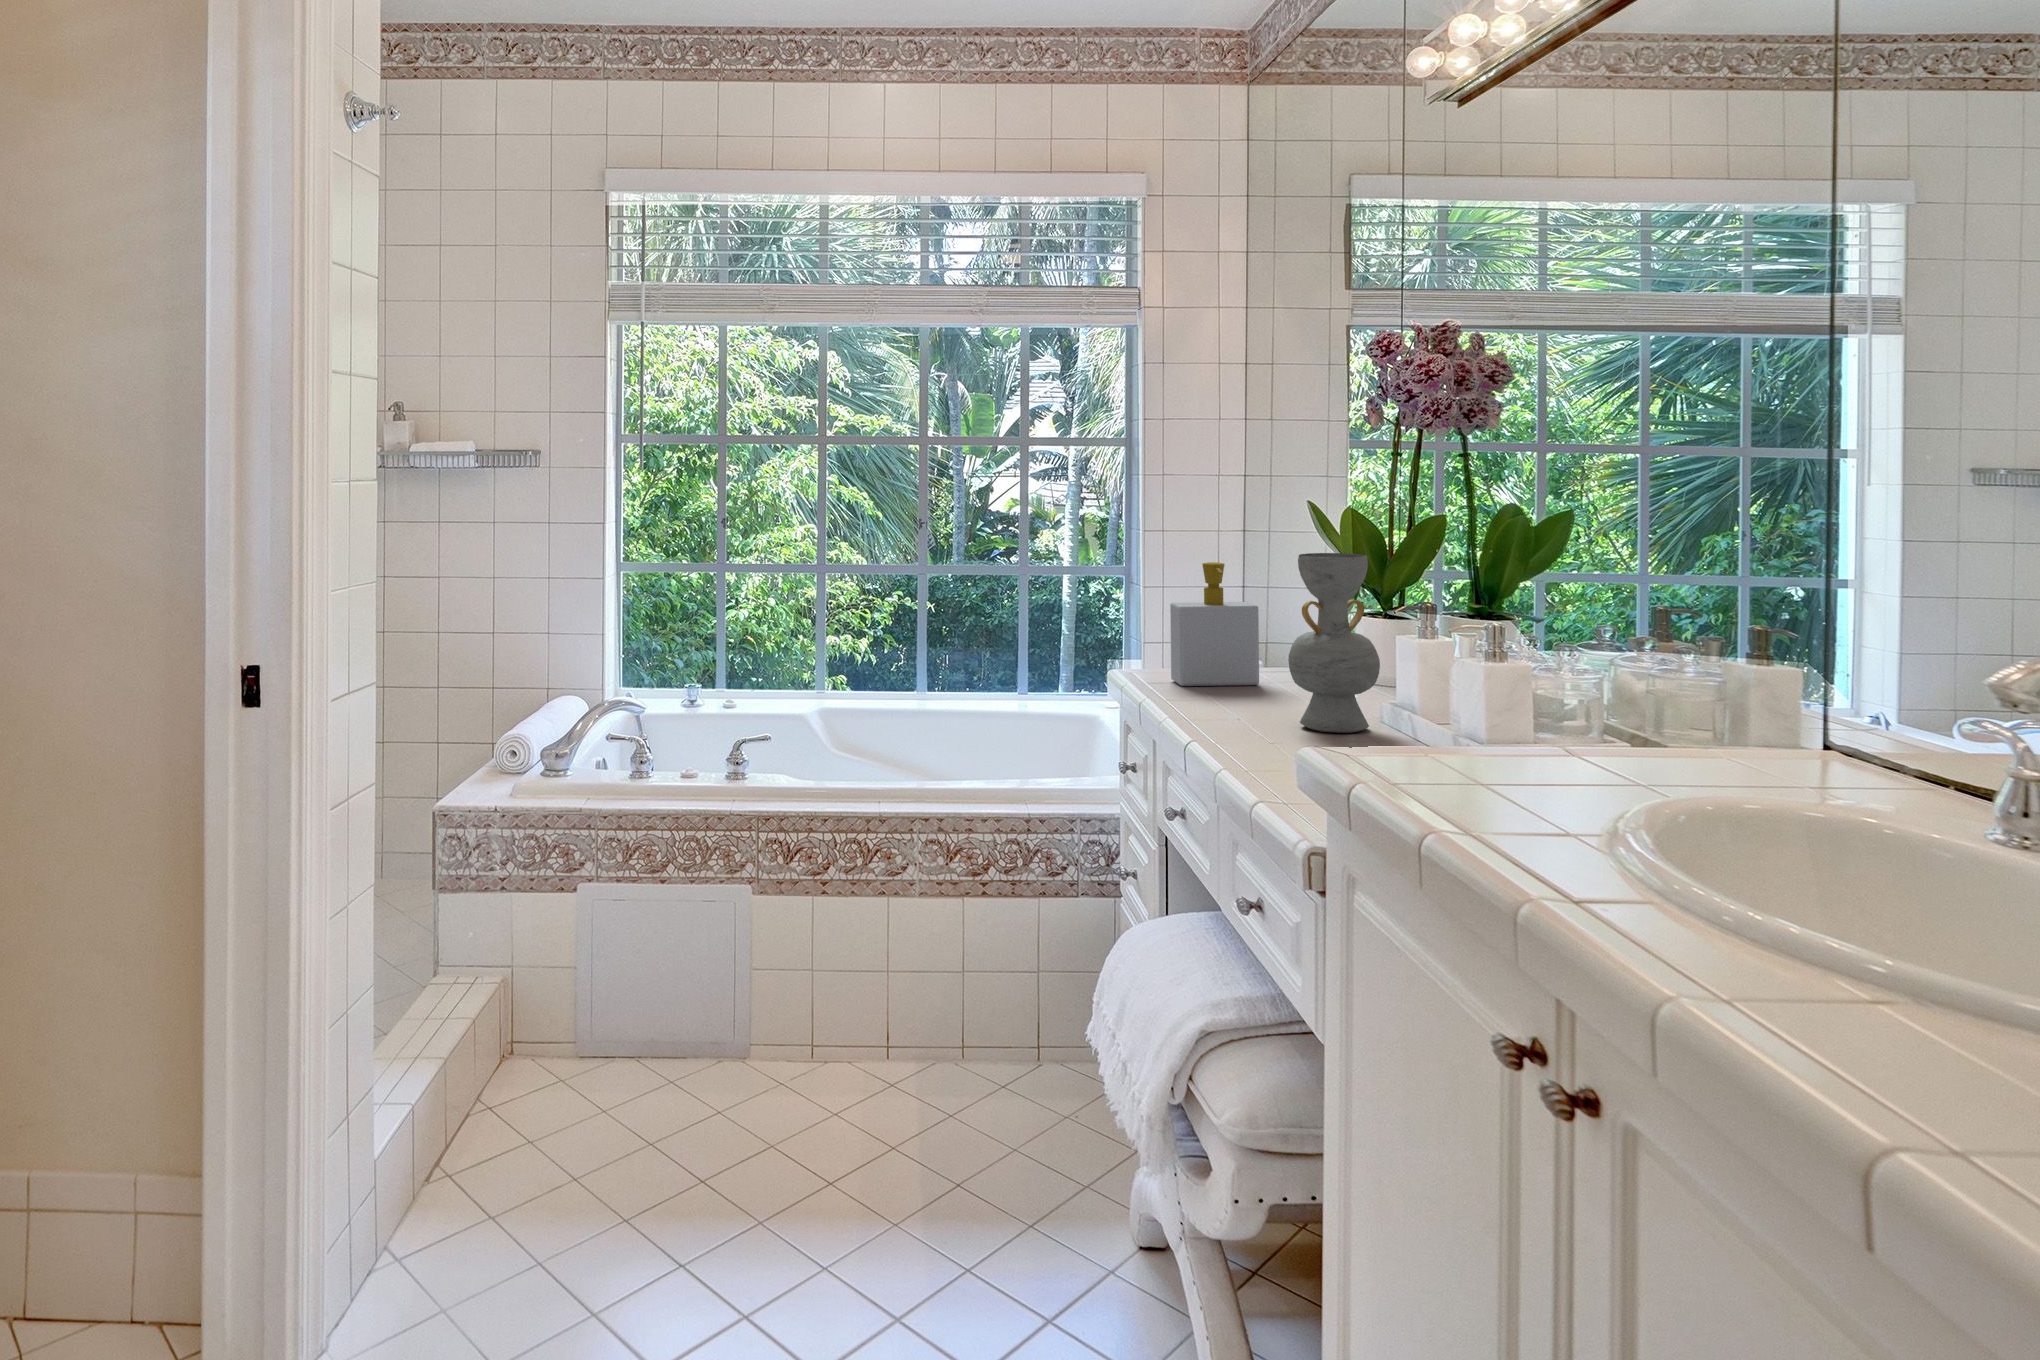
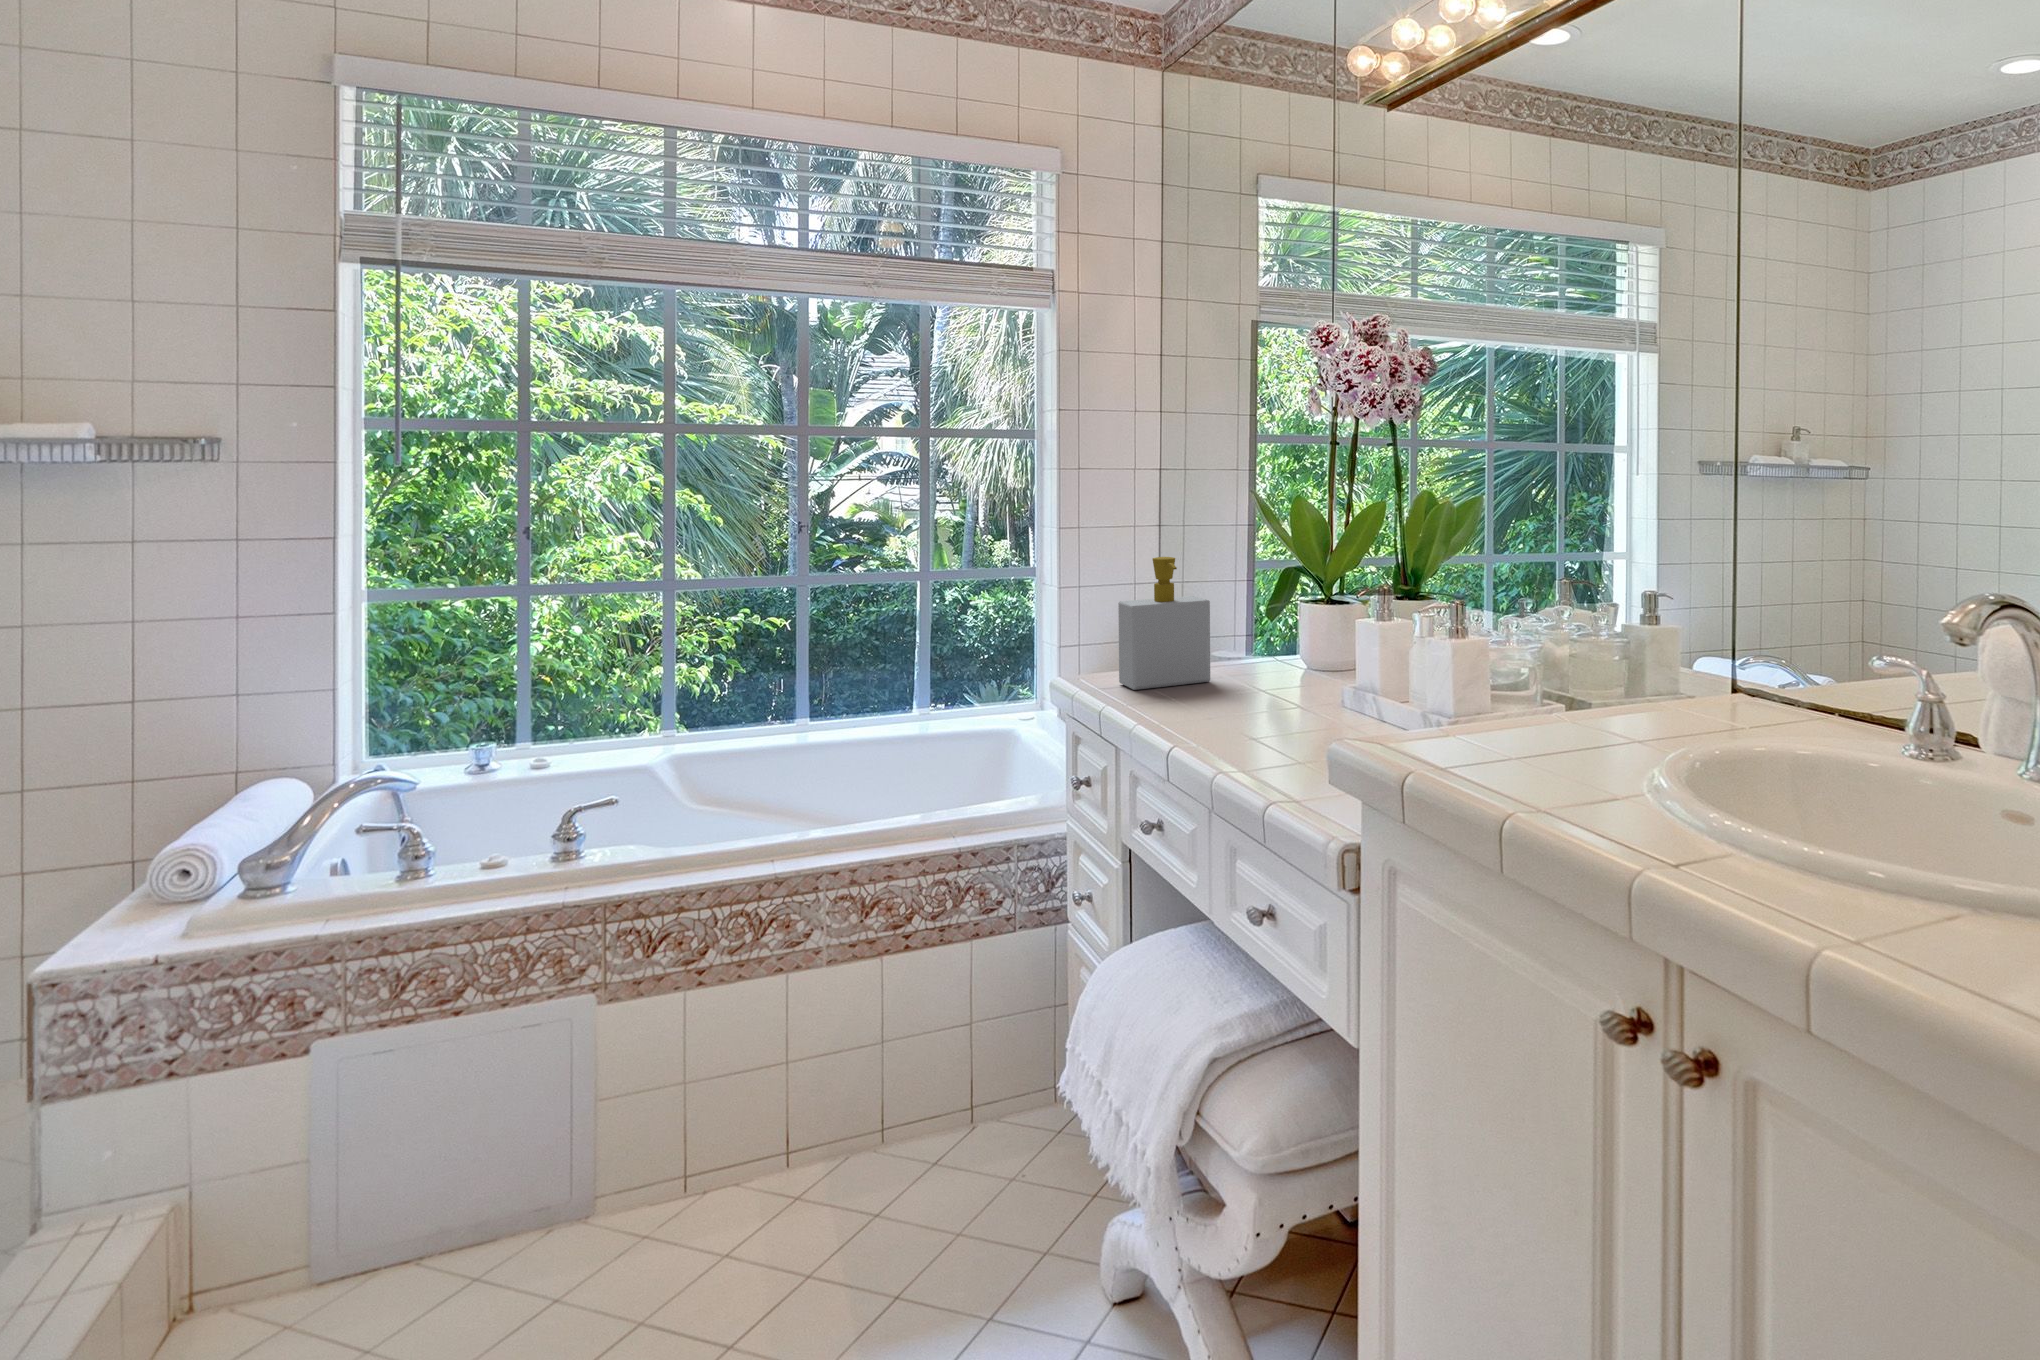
decorative vase: present [1288,553,1380,733] -> none [1272,547,1361,732]

